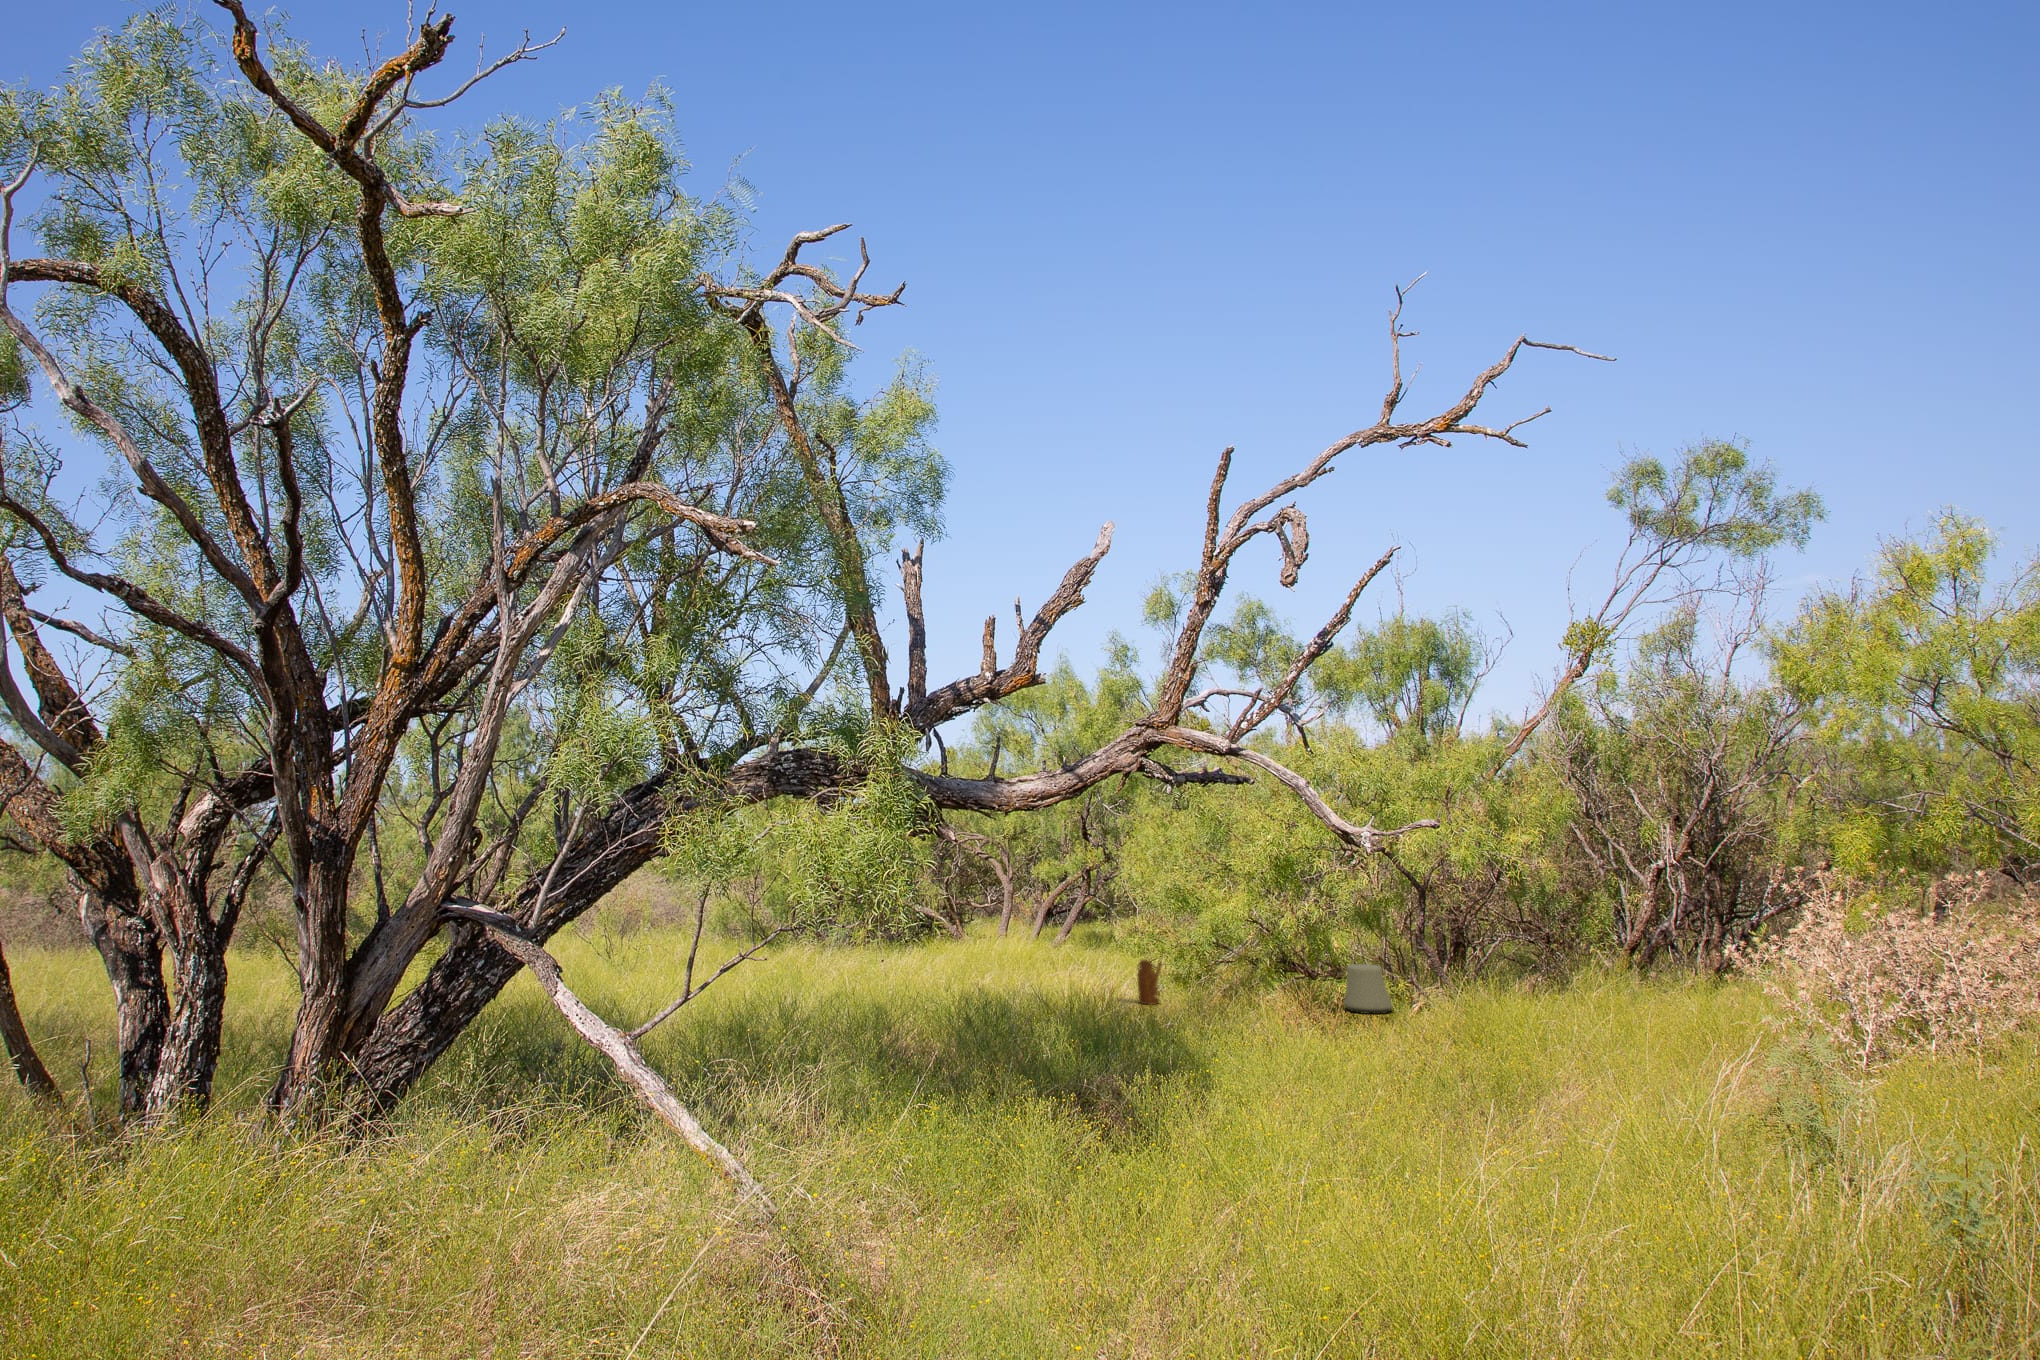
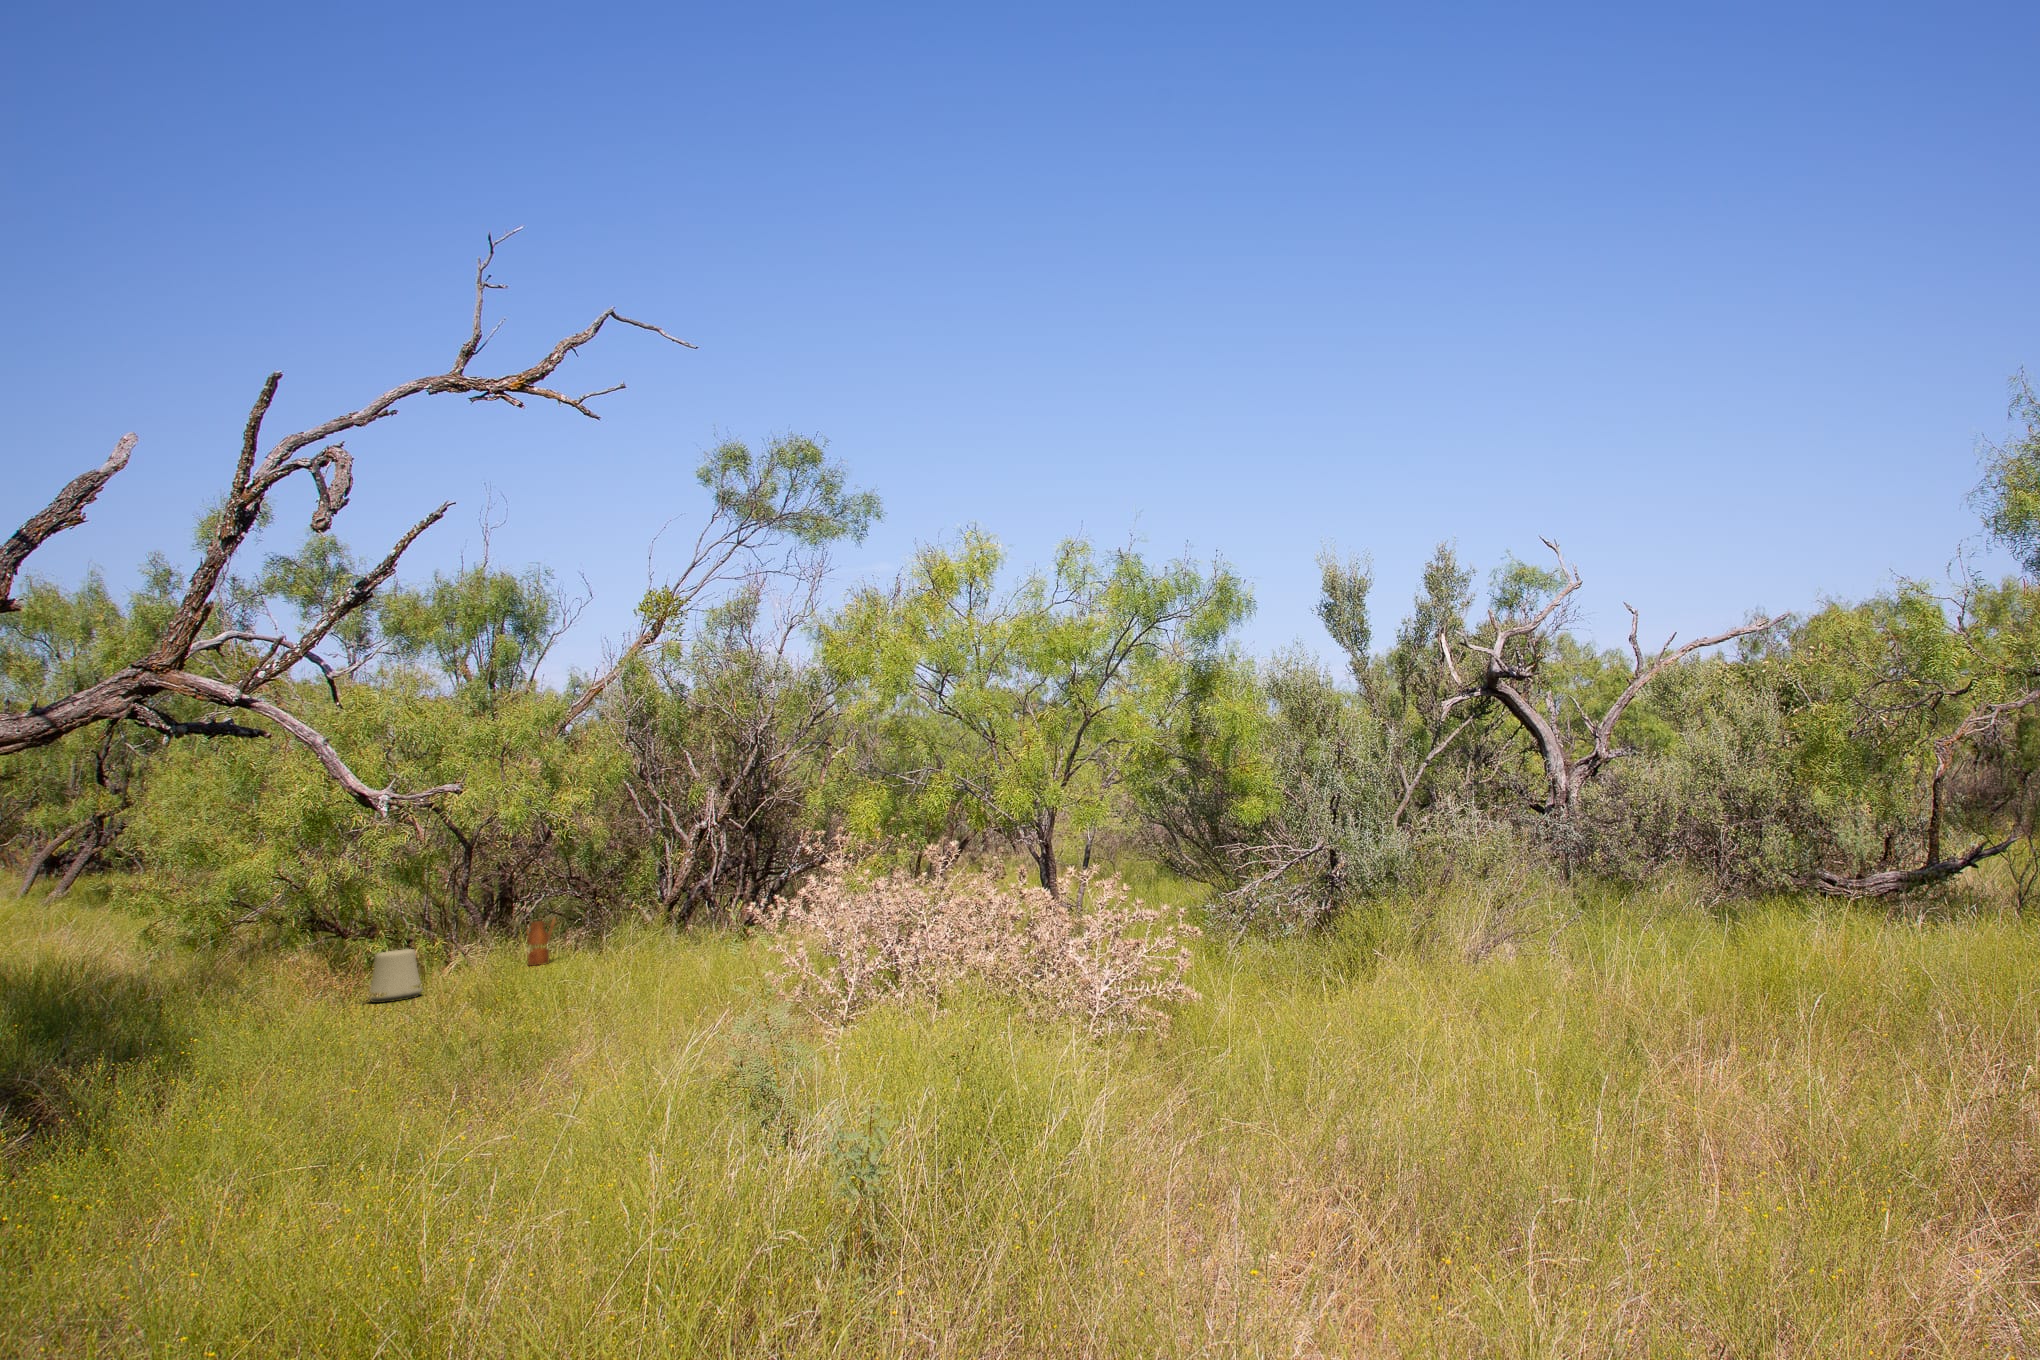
watering can: present [1137,959,1162,1005] -> present [527,918,556,966]

